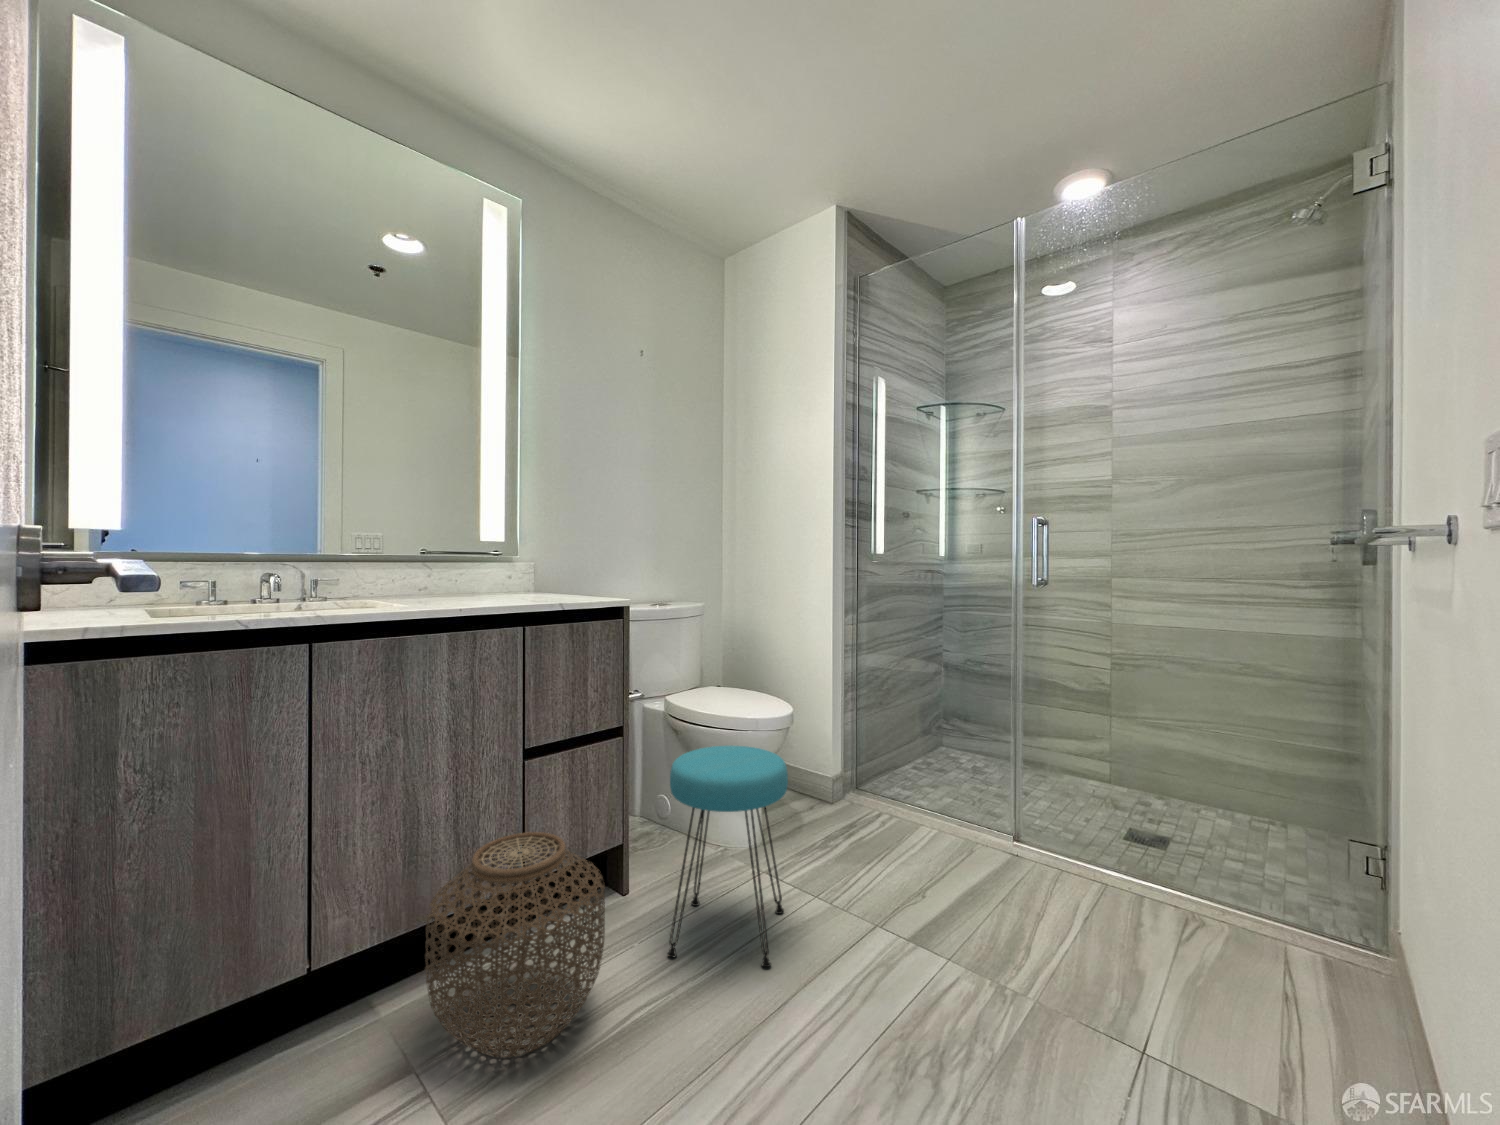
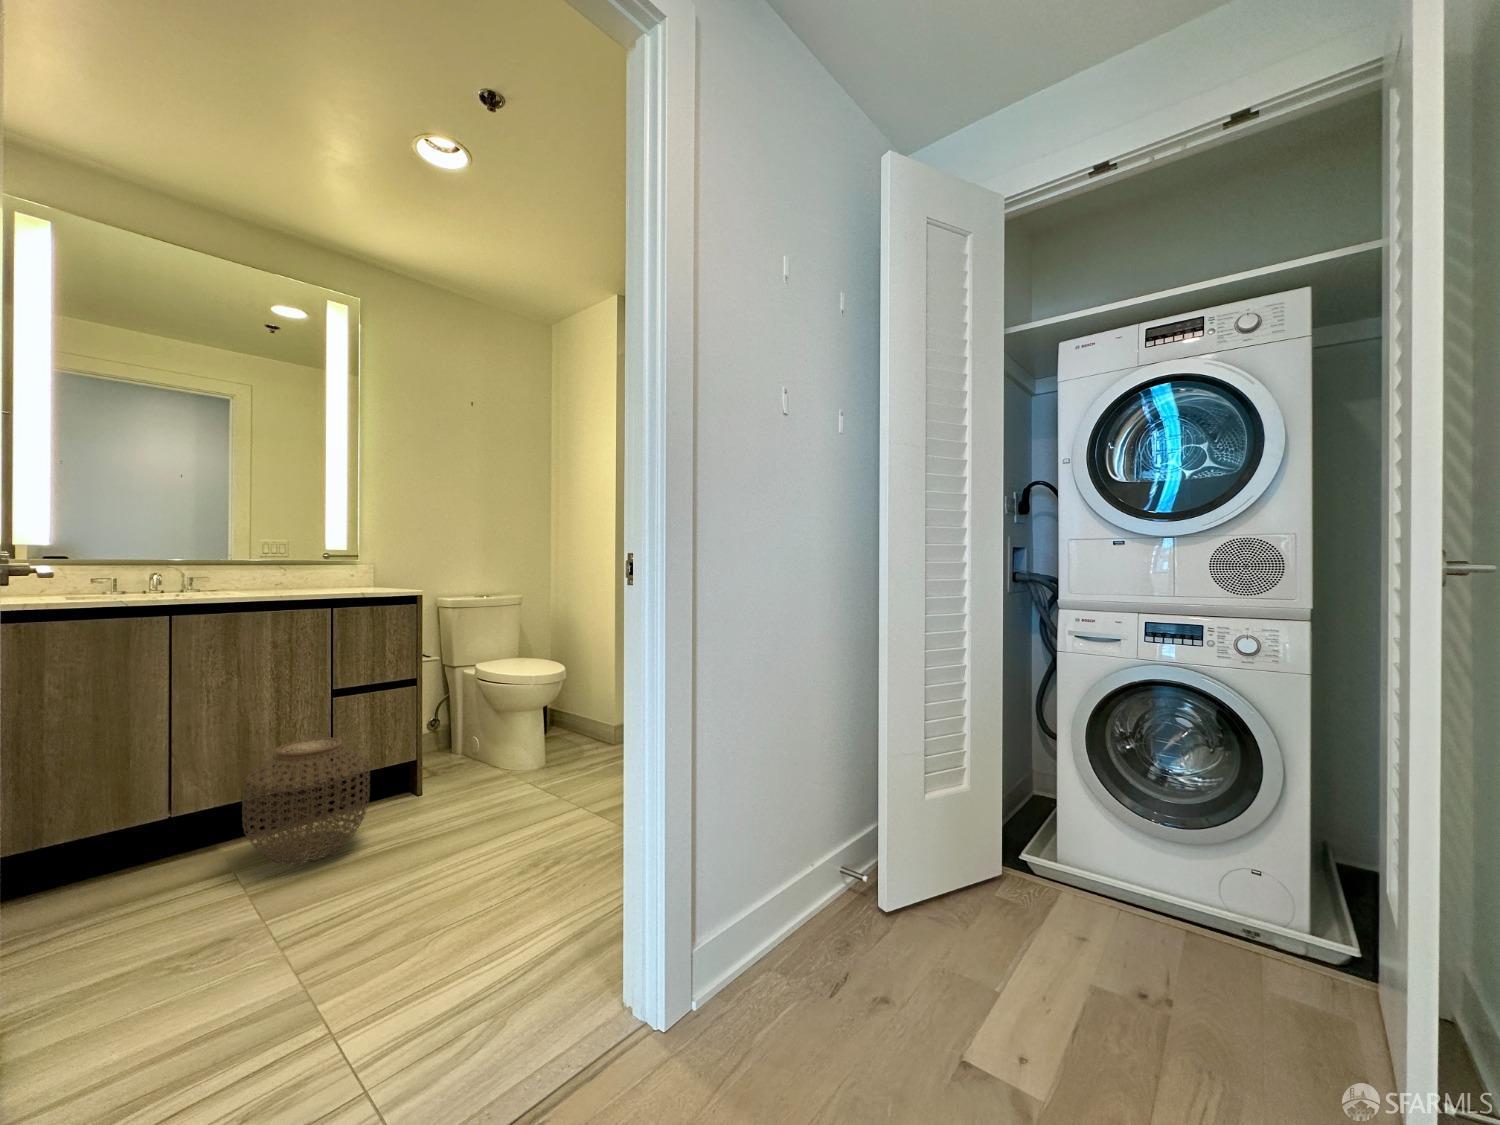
stool: present [667,746,788,967] -> none [425,691,522,826]

